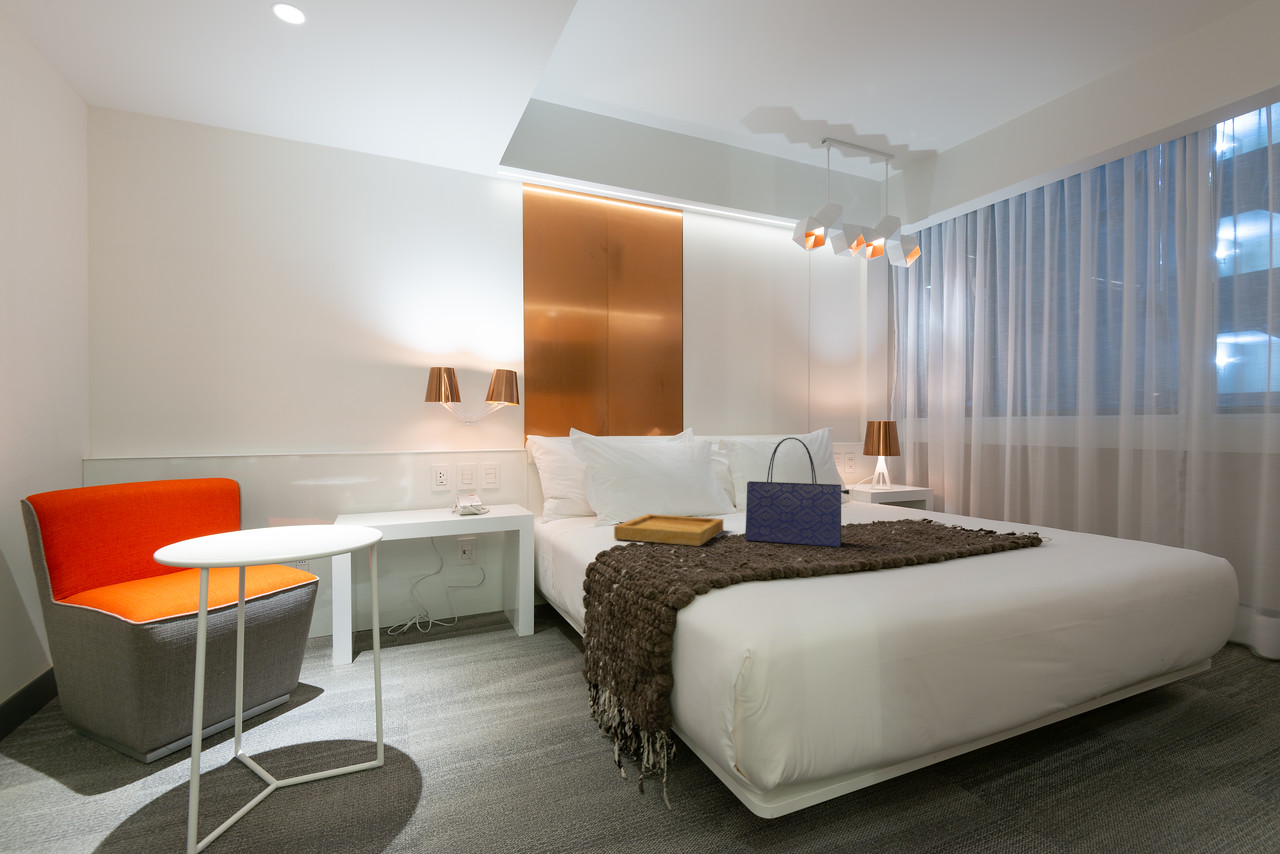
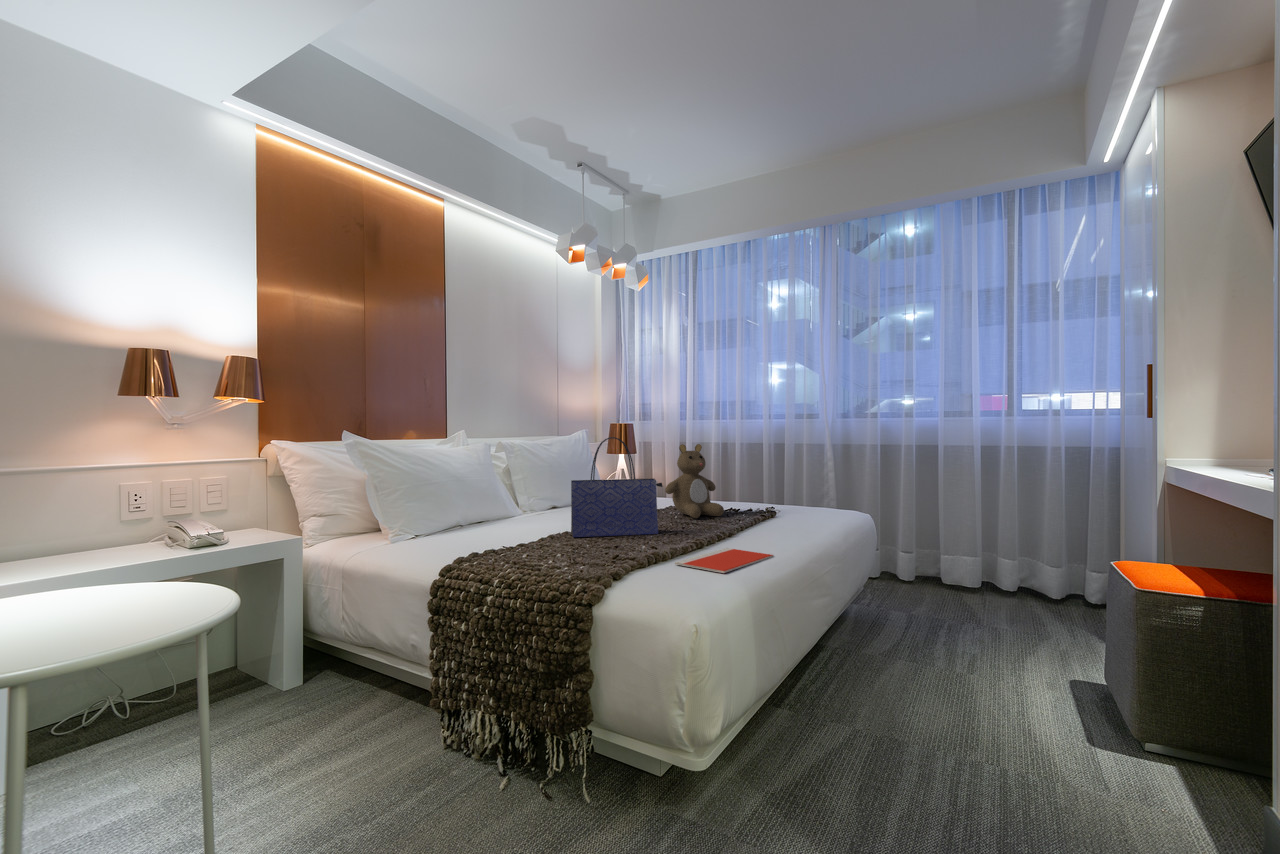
teddy bear: none [878,447,951,535] -> present [665,444,724,518]
tray: present [614,514,723,546] -> none [439,520,538,552]
notebook: none [805,573,941,600] -> present [675,548,774,573]

